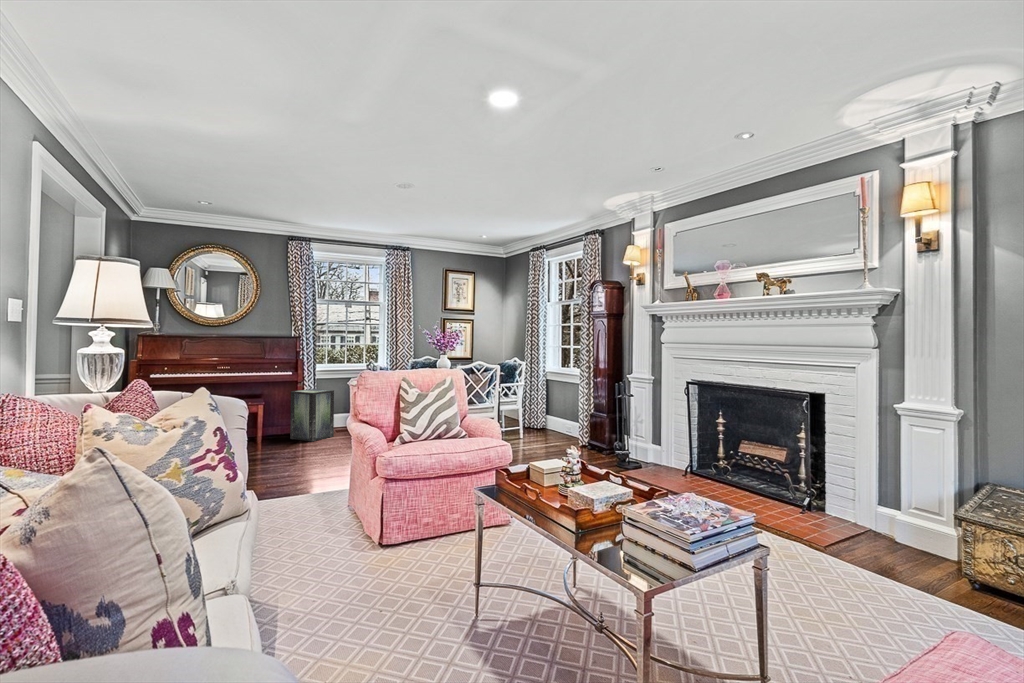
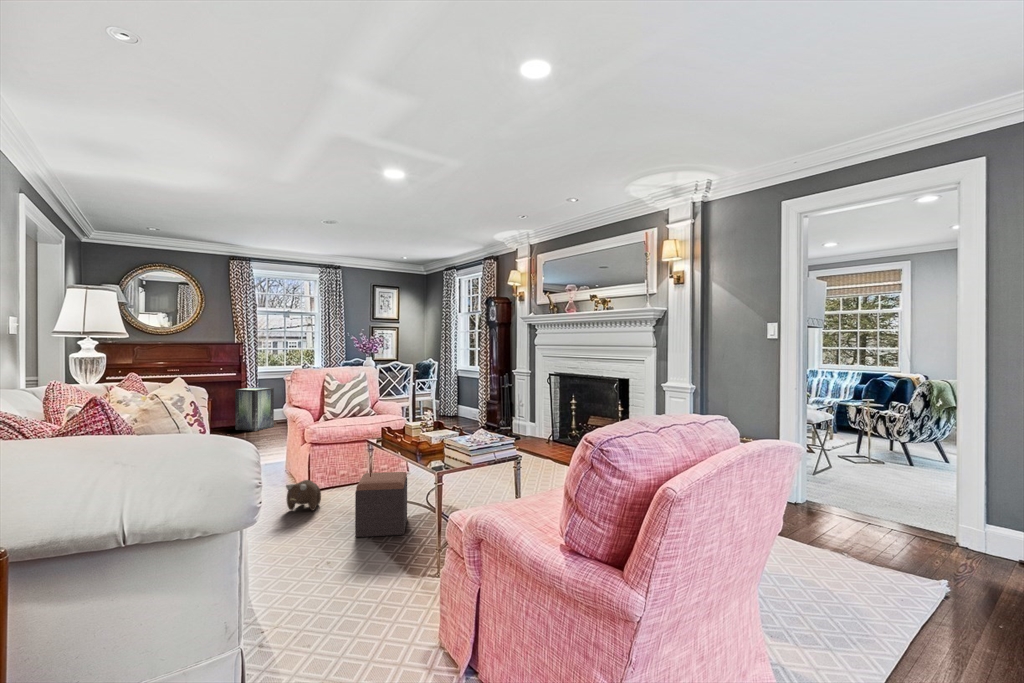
plush toy: none [354,538,402,587] -> present [286,480,321,510]
footstool: none [466,541,546,657] -> present [355,472,407,537]

